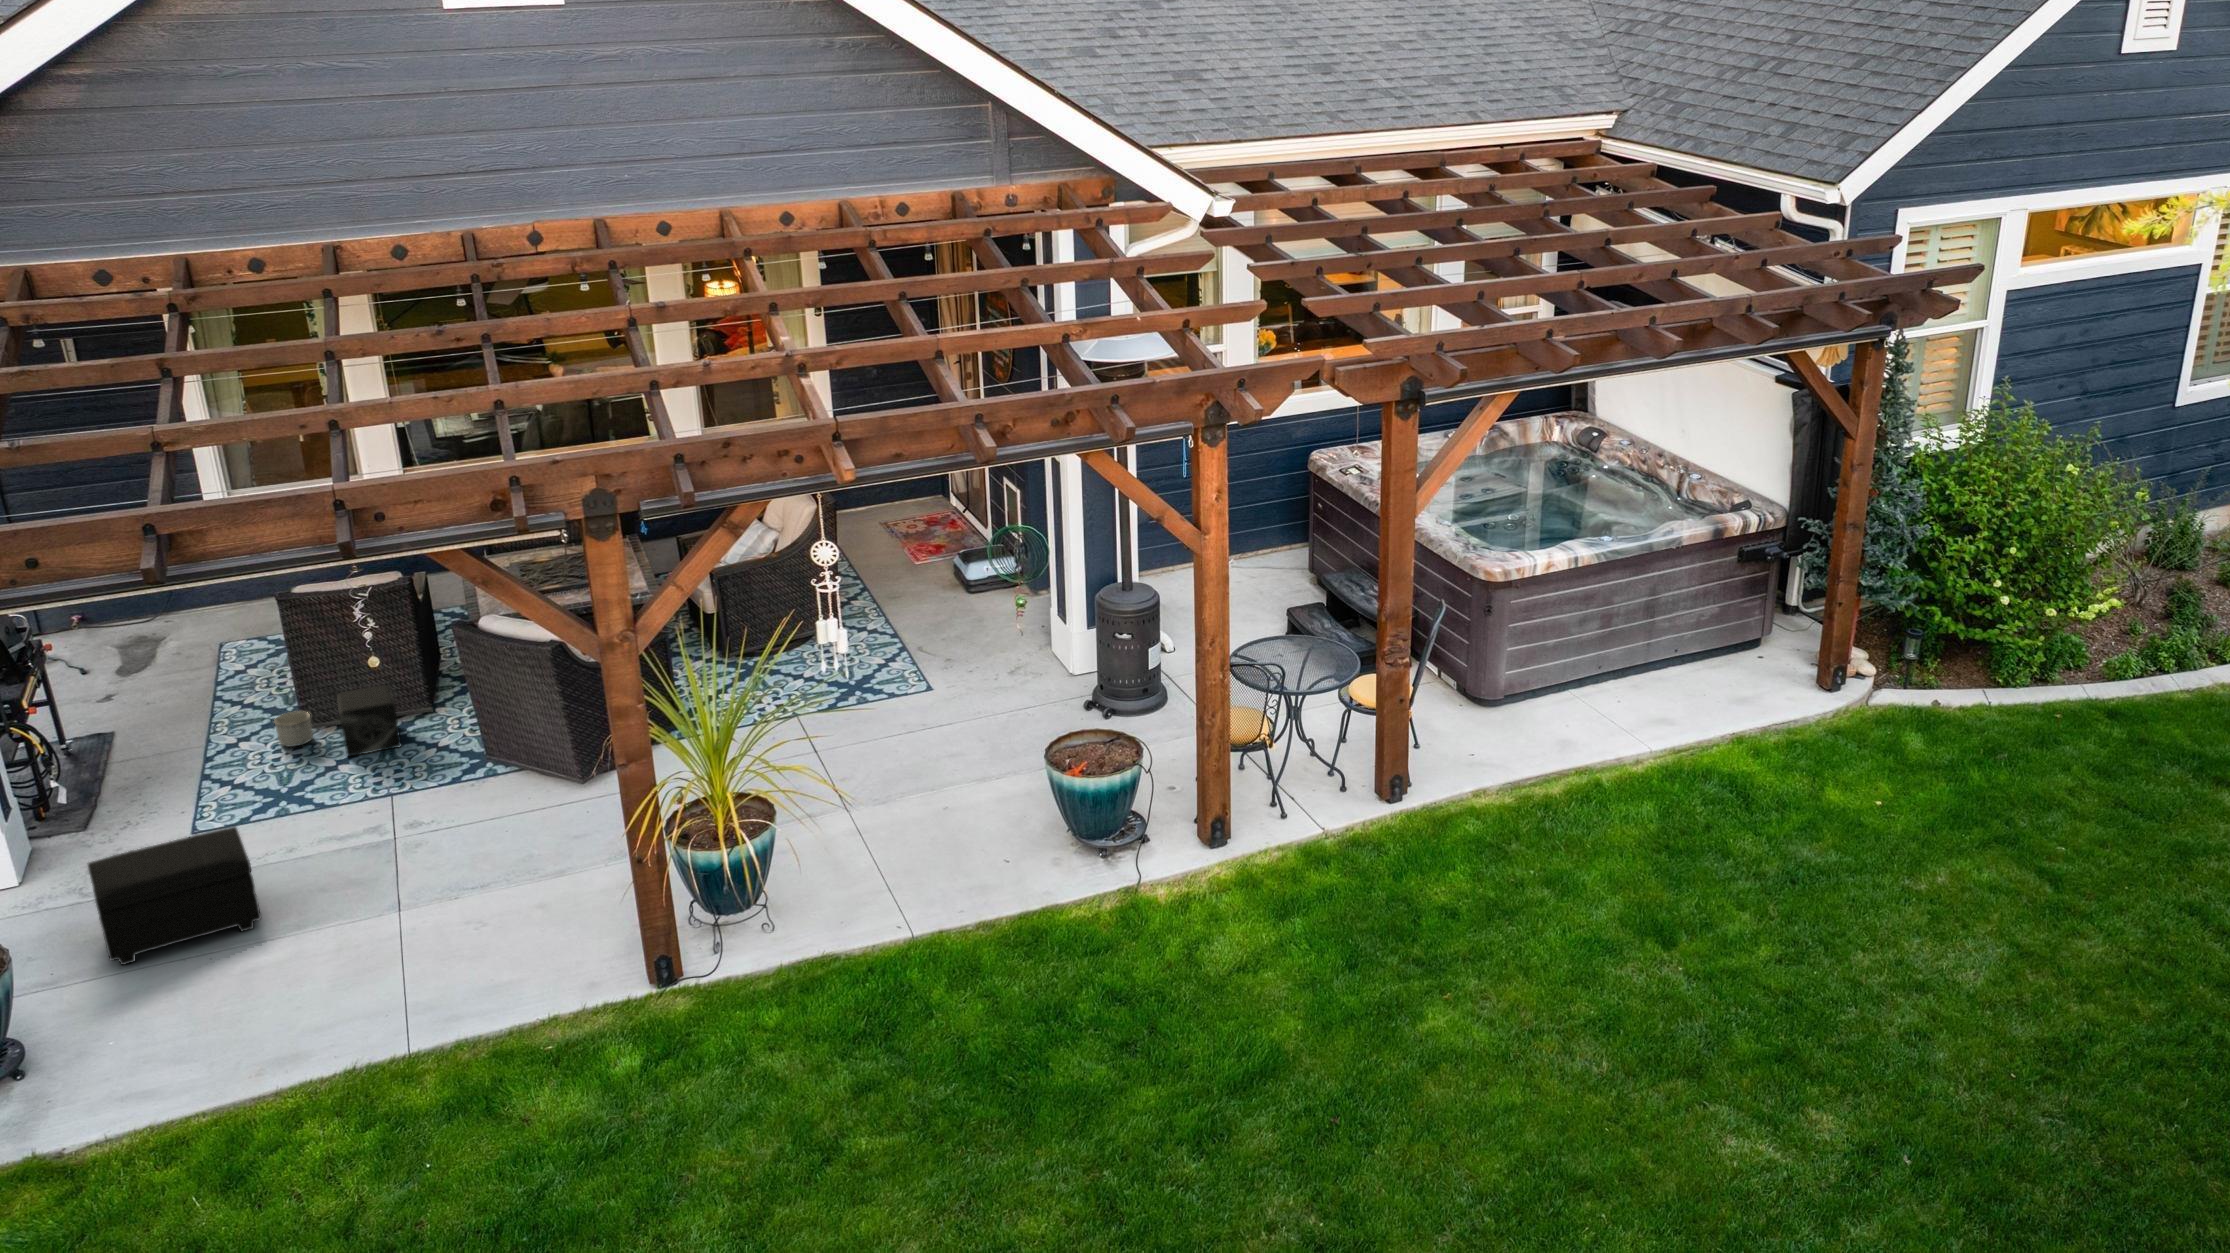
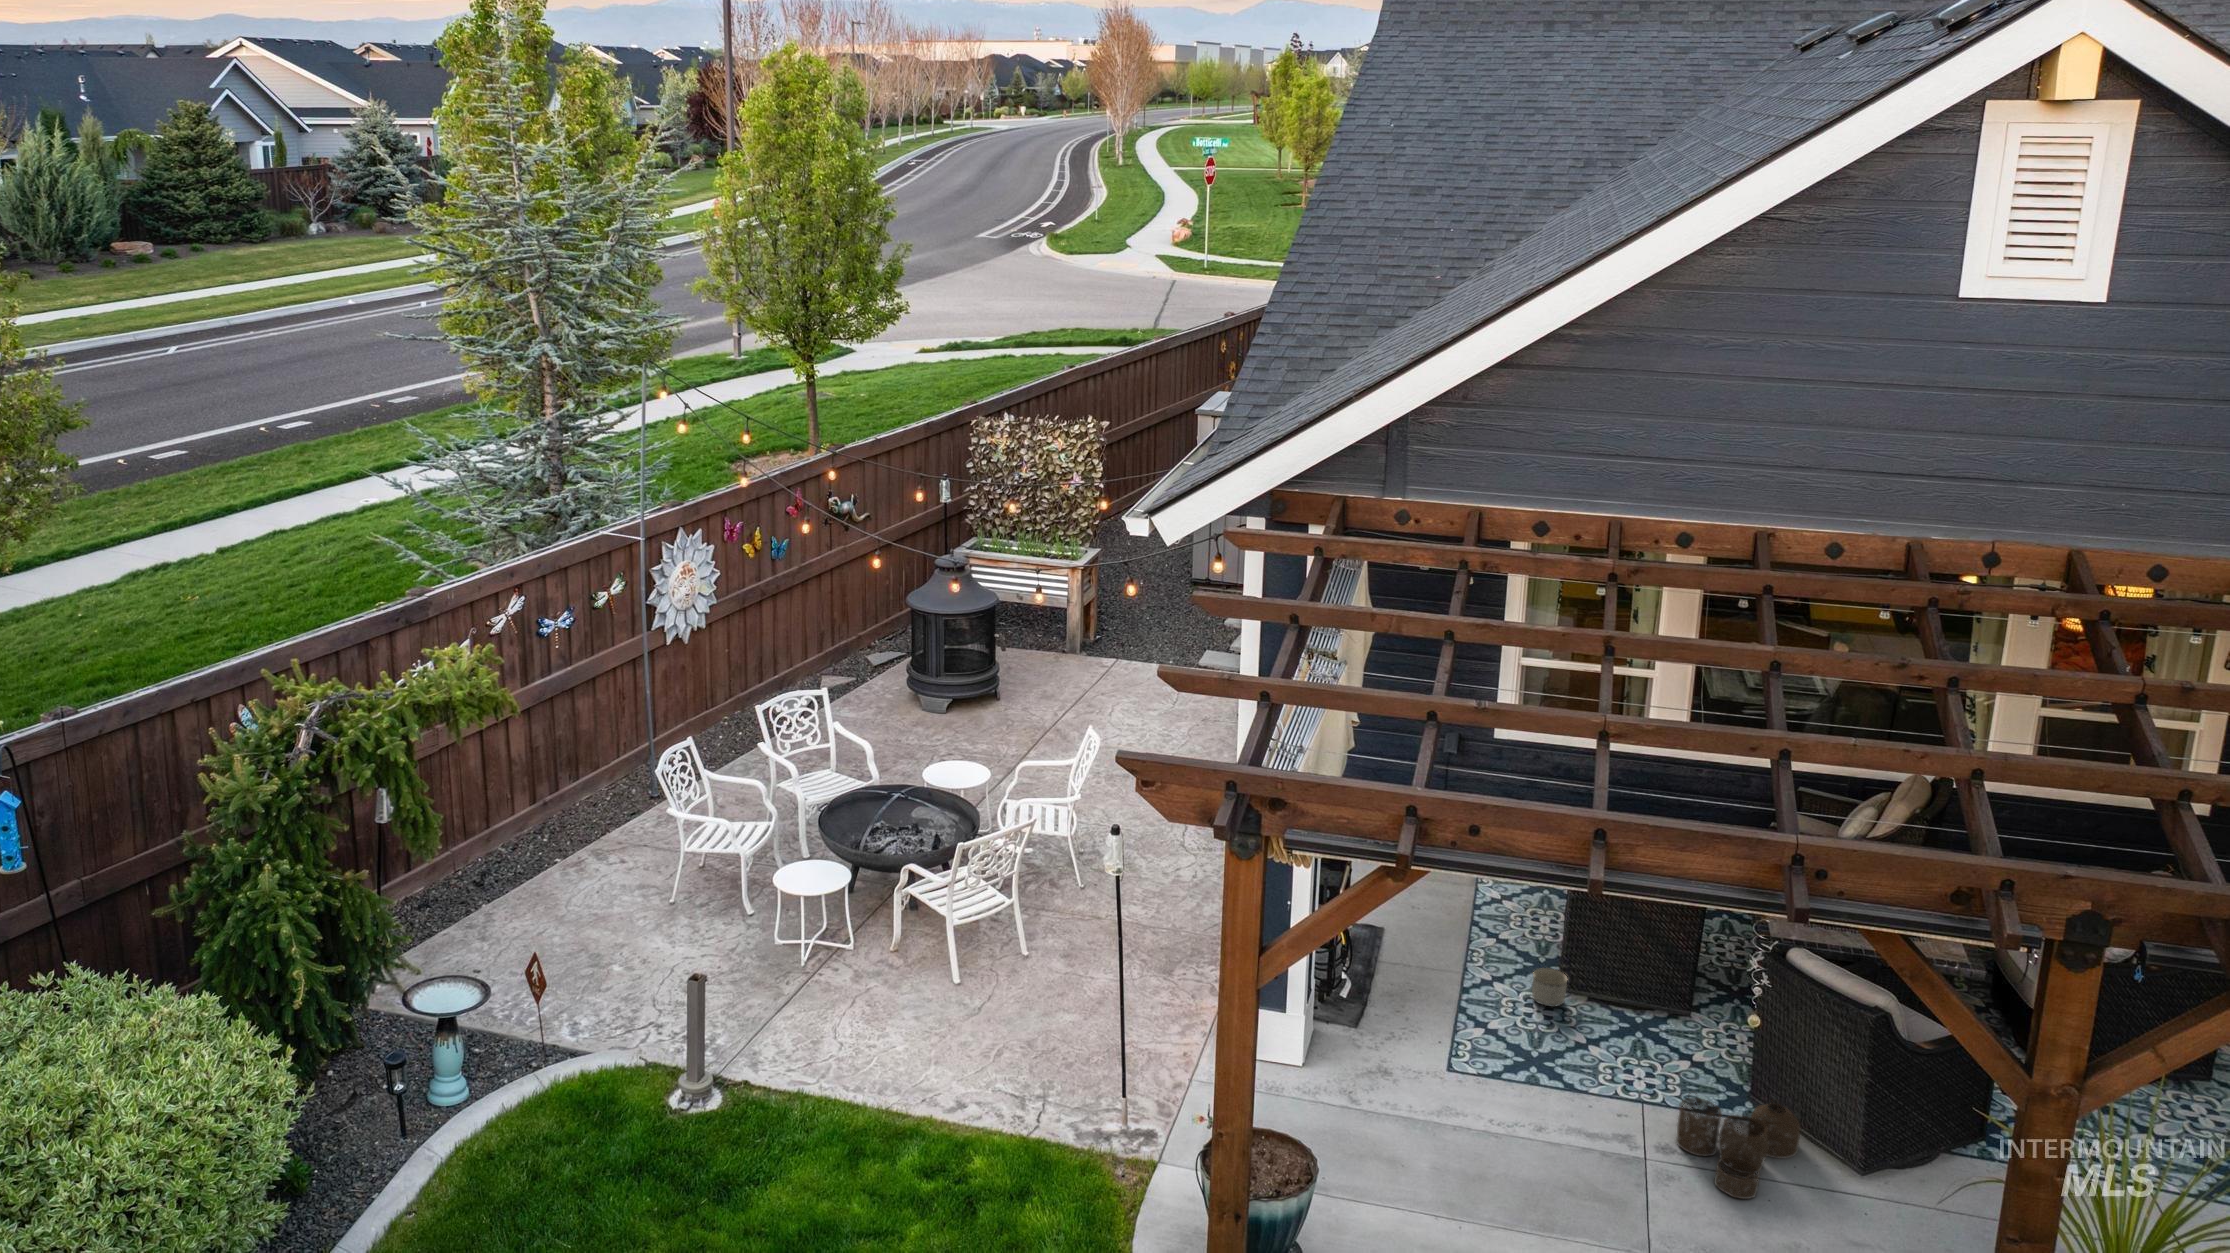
speaker: present [337,685,401,756] -> none [1594,966,1658,1046]
woven basket: none [416,749,530,838] -> present [1676,1093,1800,1199]
footstool: present [88,827,261,965] -> none [1369,1081,1519,1211]

